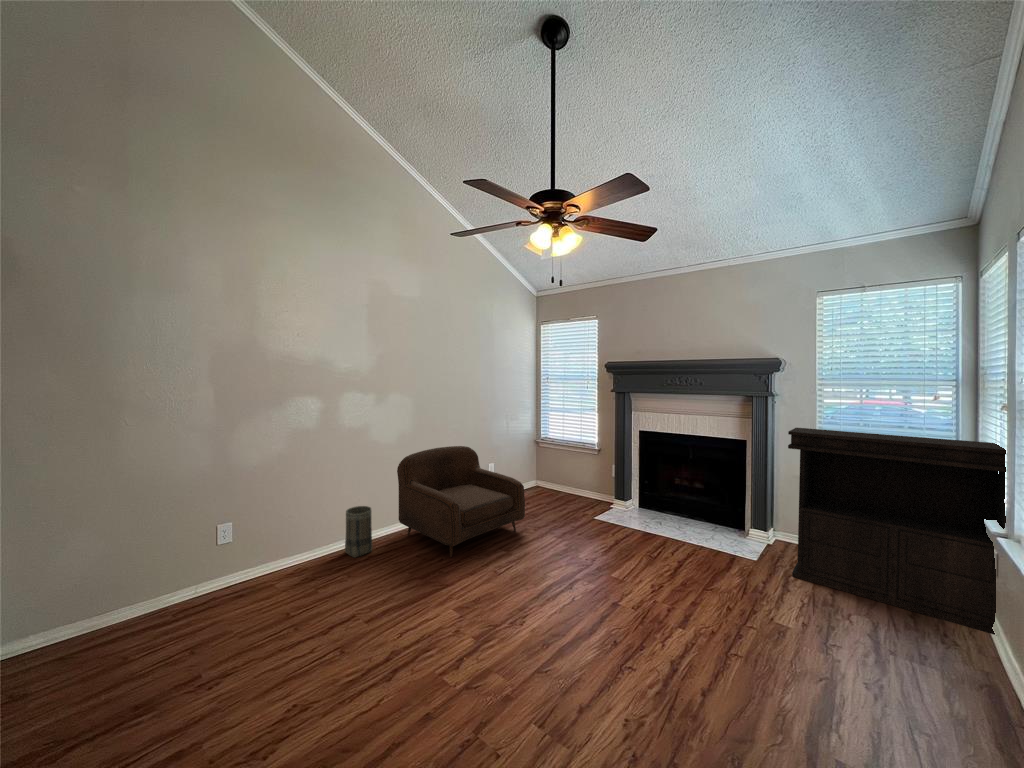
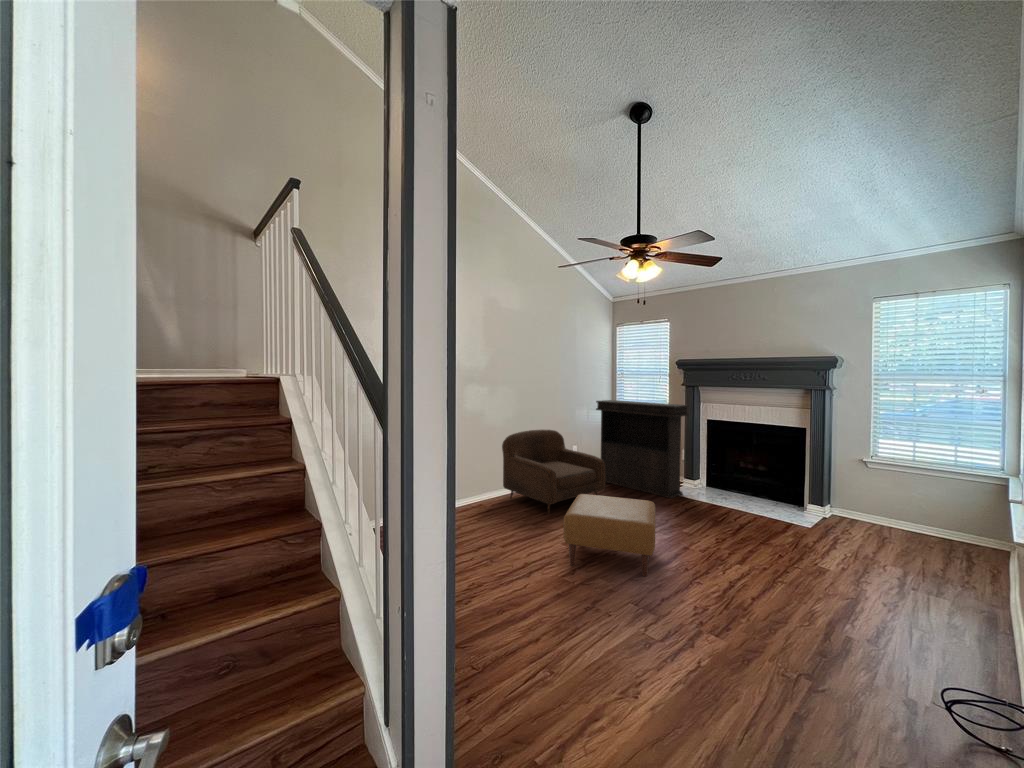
console table: present [788,428,1006,635] -> present [596,400,689,498]
basket: present [345,506,372,557] -> none [466,472,486,510]
ottoman: none [450,539,578,666] -> present [563,494,655,577]

